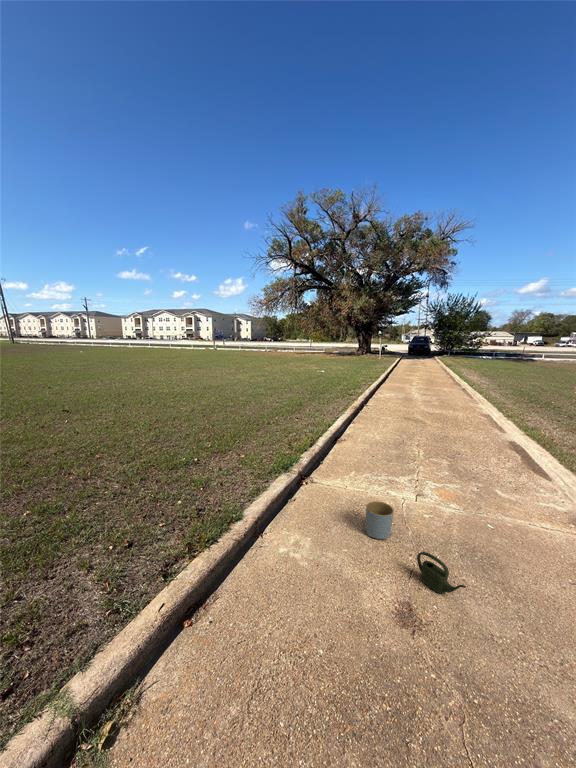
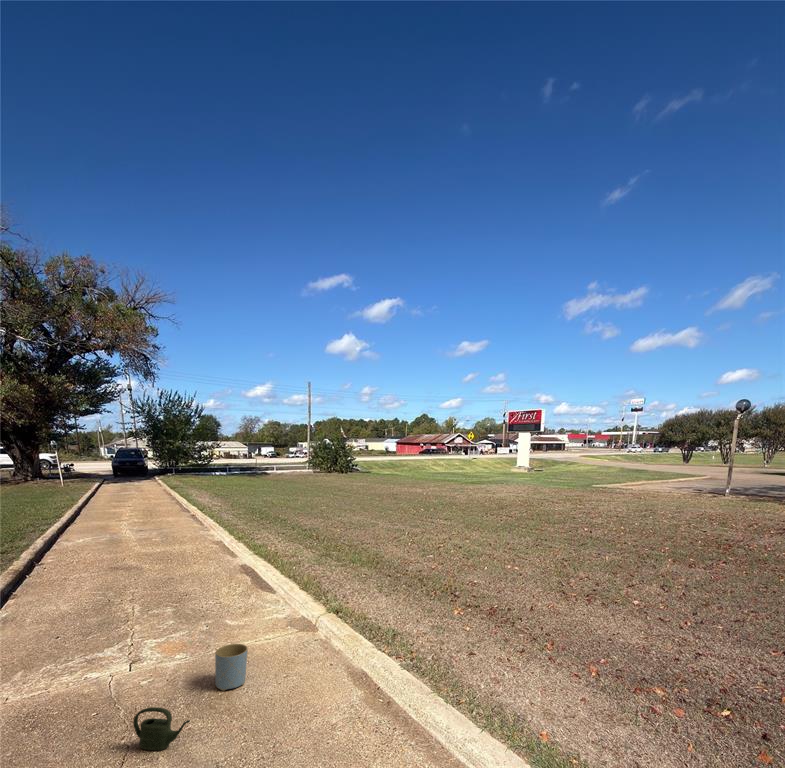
planter: present [366,501,394,540] -> present [215,644,248,691]

